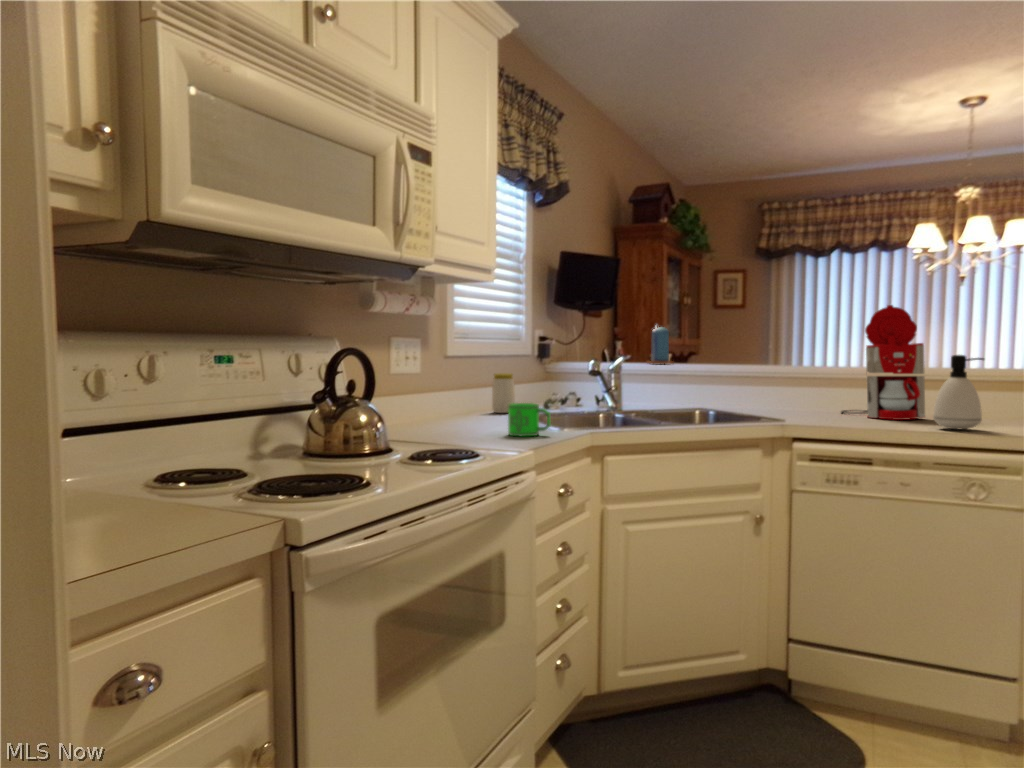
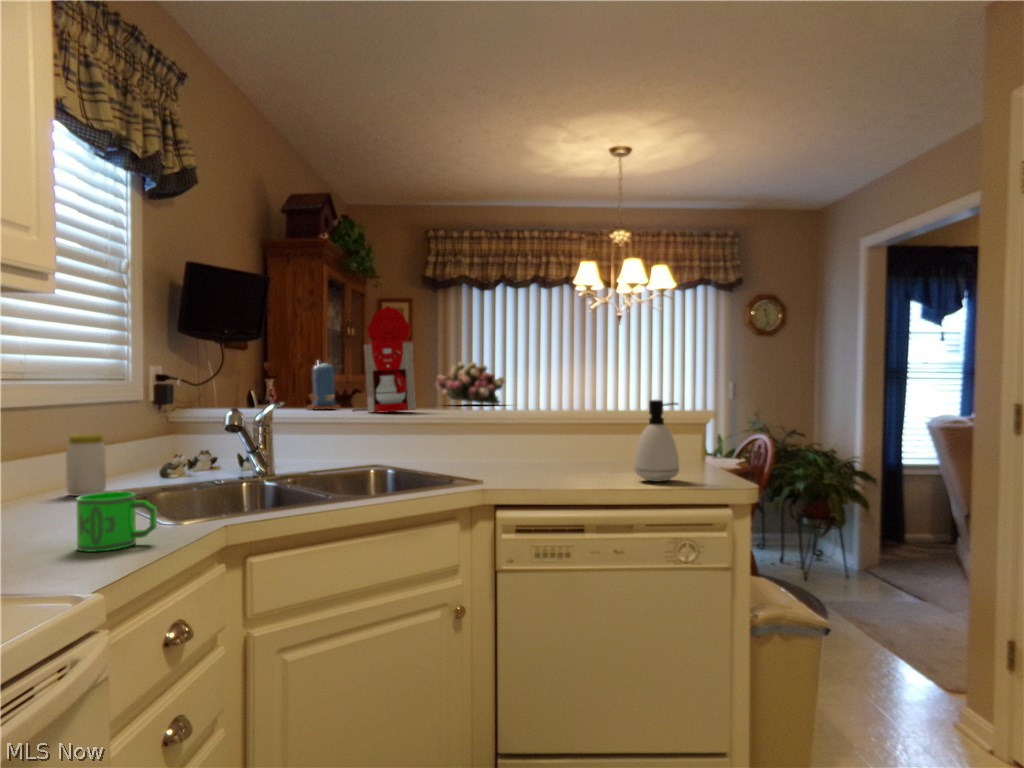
coffee maker: present [841,305,925,420] -> present [353,306,416,413]
flower arrangement: none [759,325,827,364] -> present [436,362,504,405]

